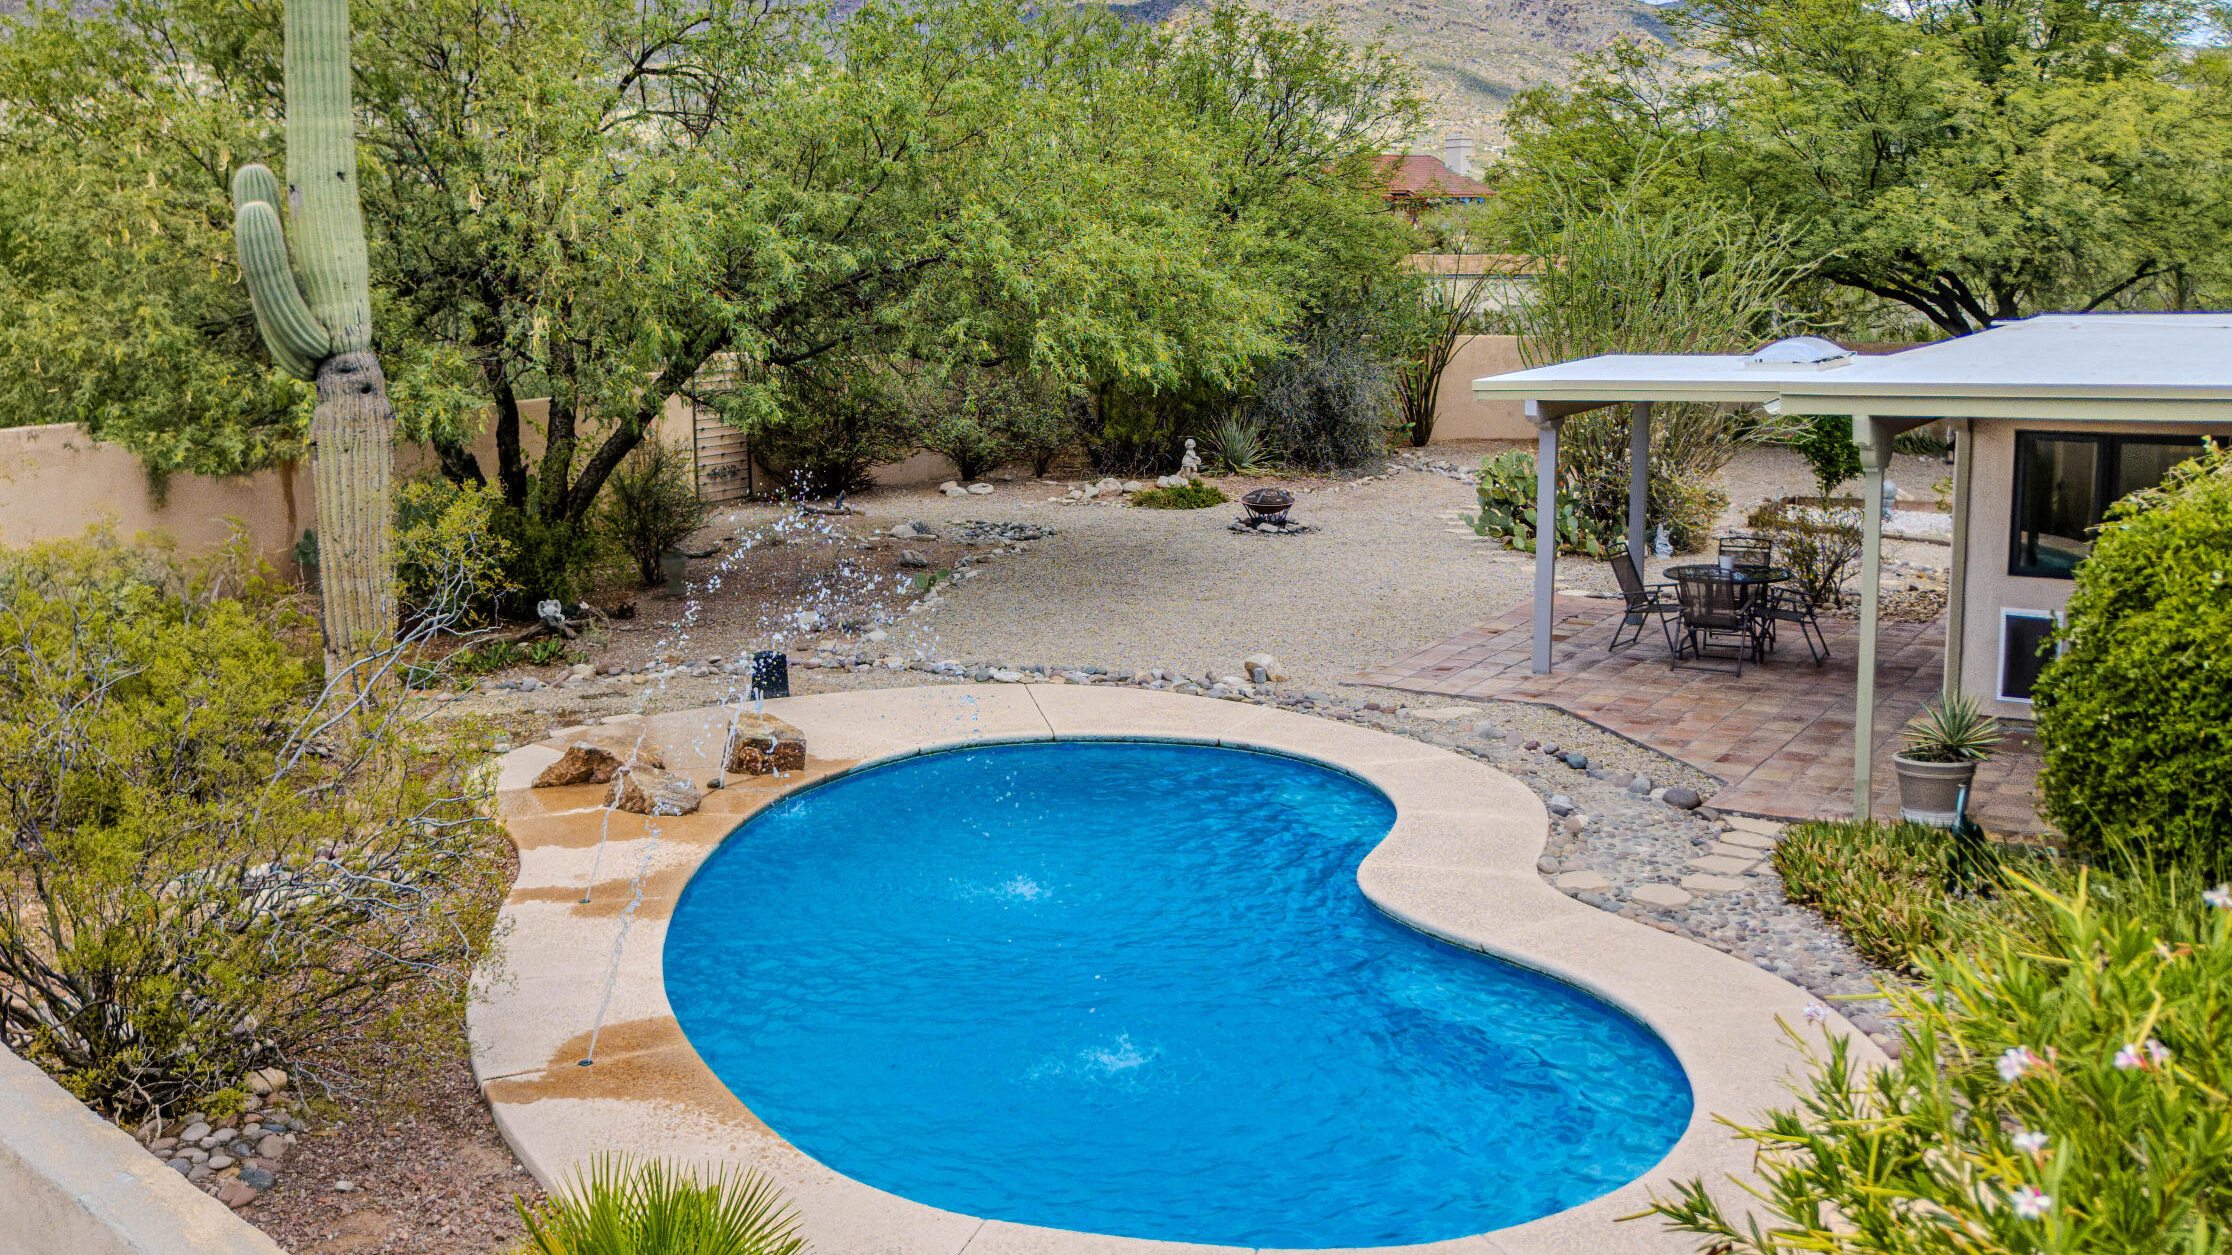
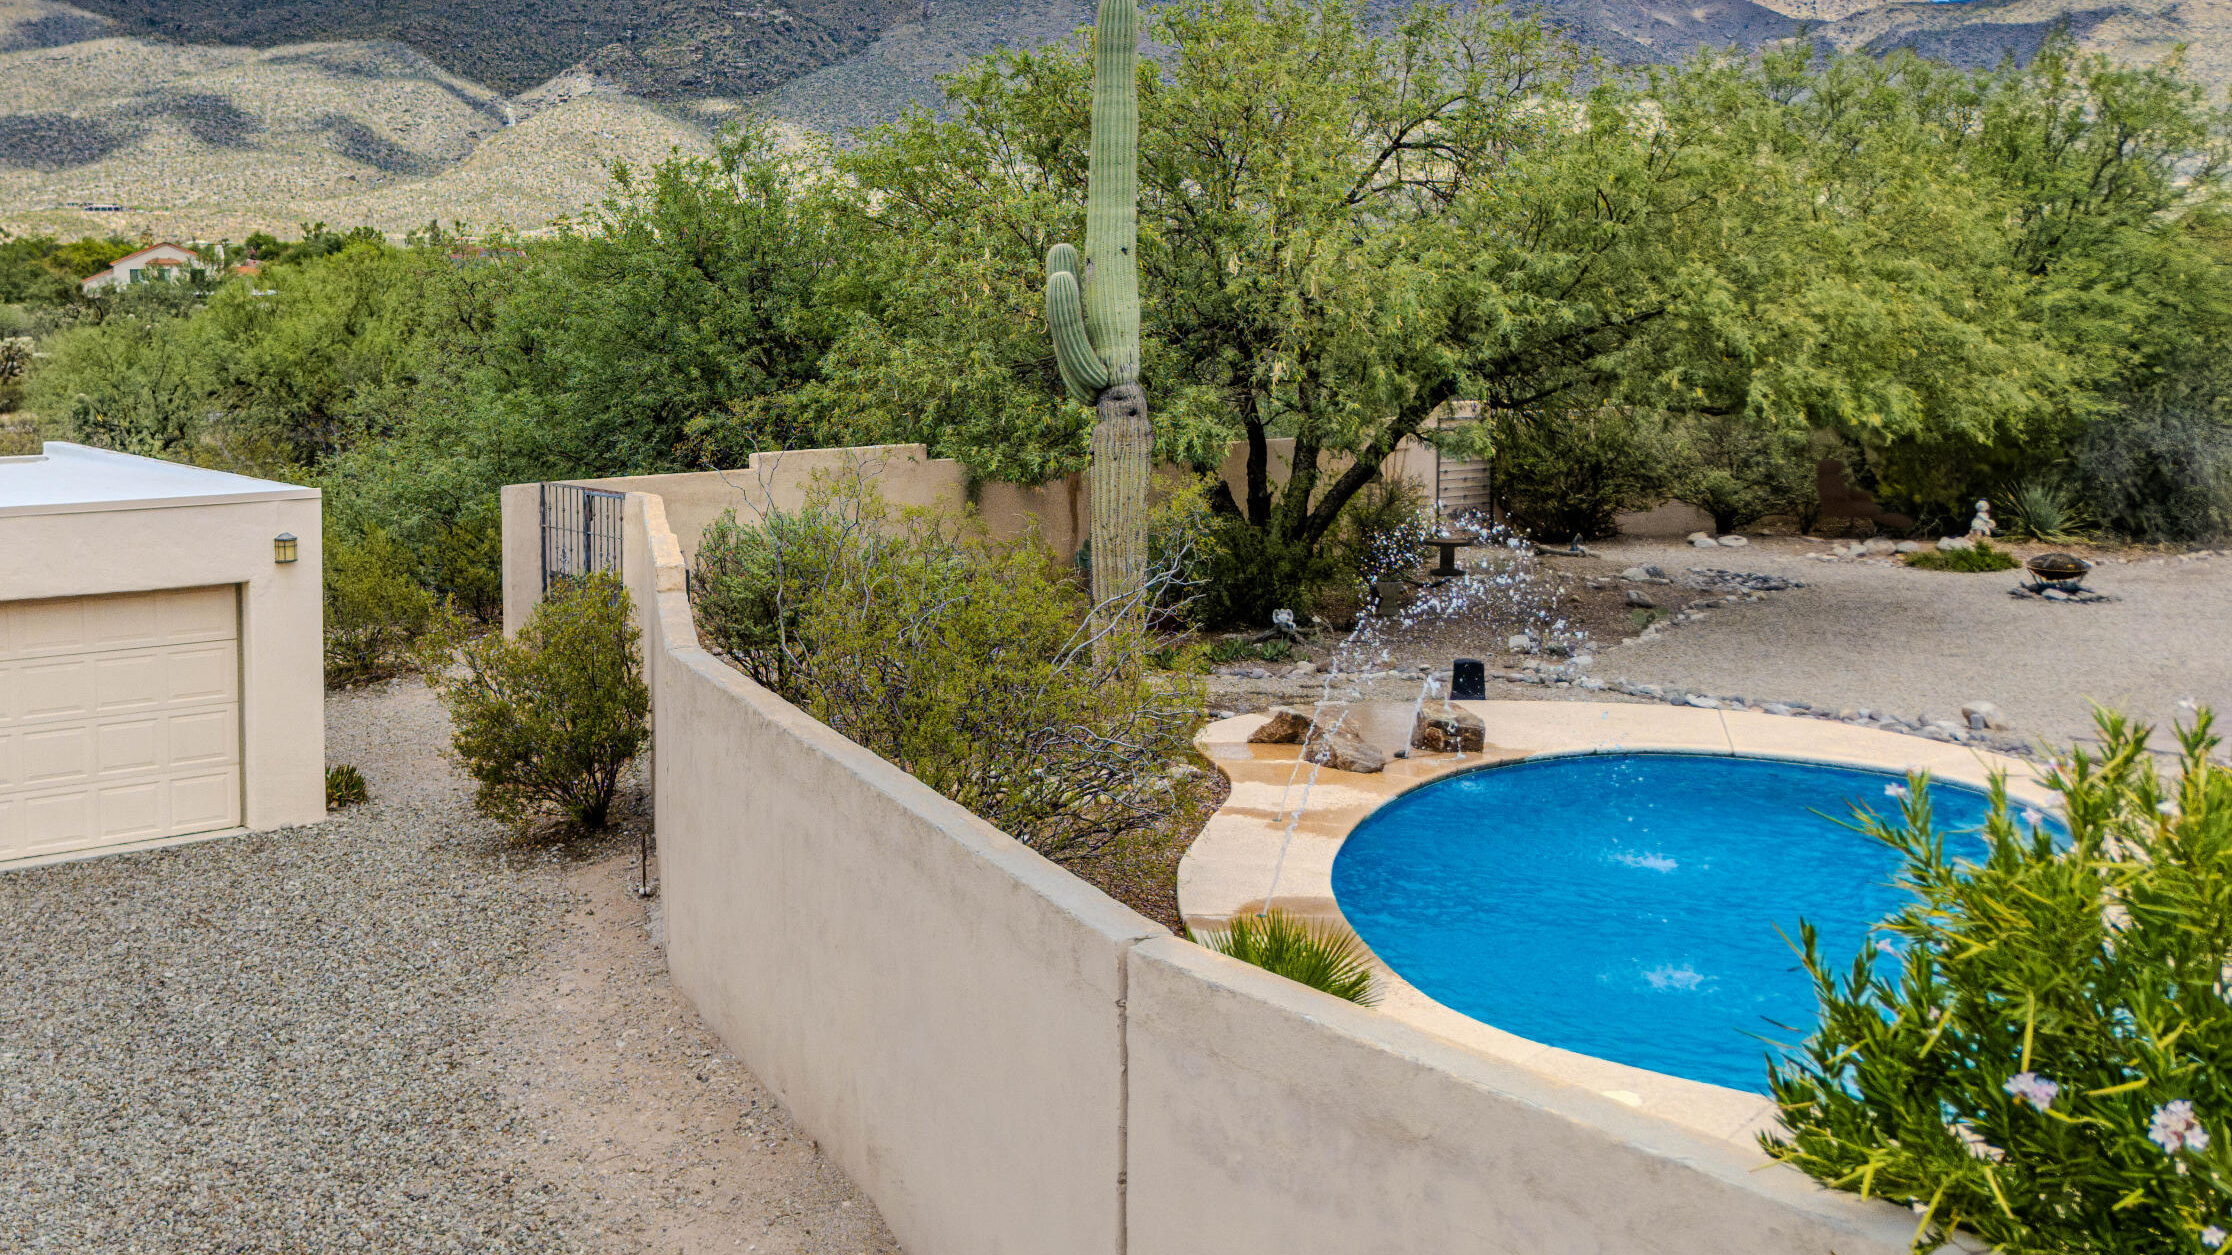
lounge chair: none [1041,410,1120,481] -> present [1816,459,1913,537]
side table: none [703,505,752,543] -> present [1423,538,1472,575]

